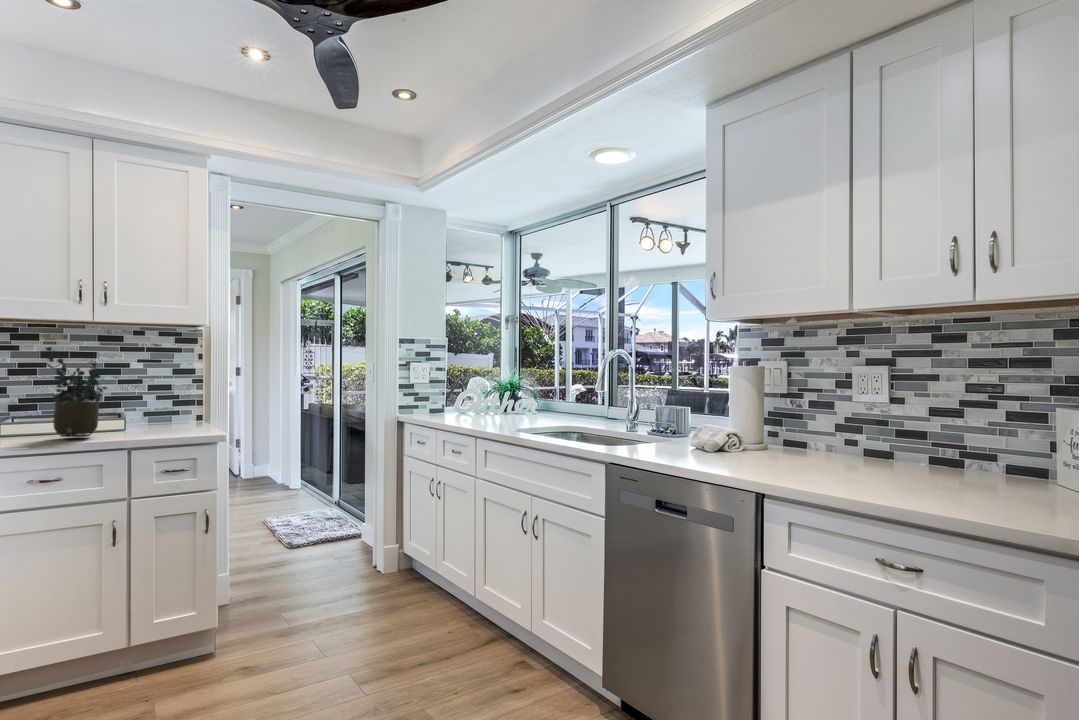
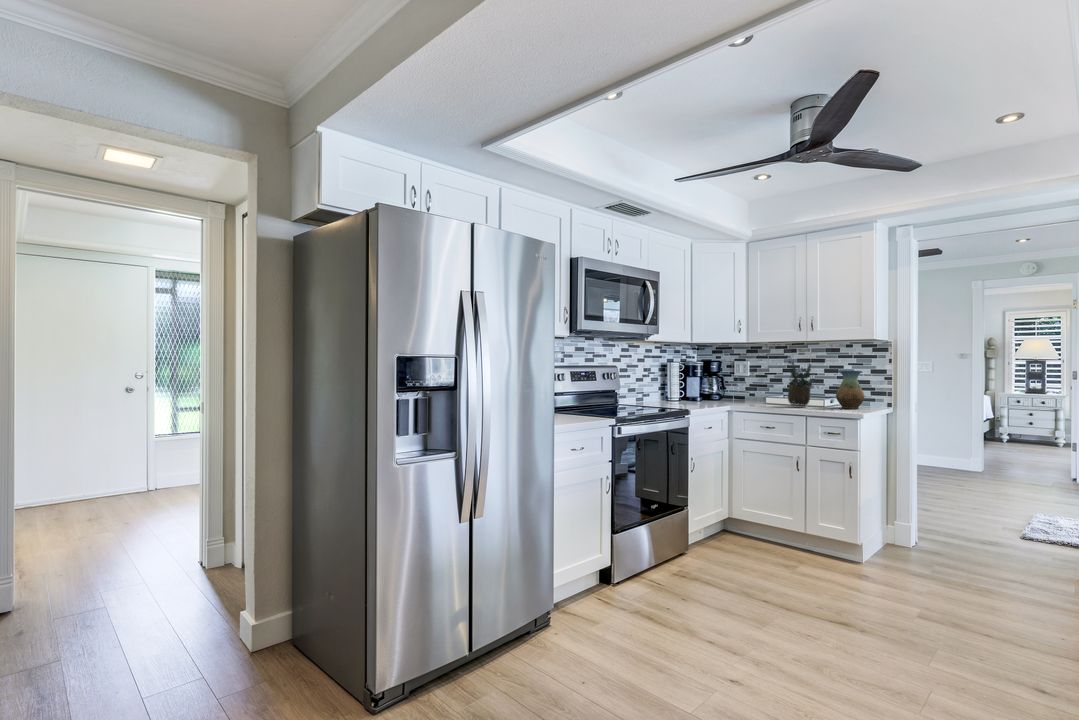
vase: none [138,372,183,431] -> present [836,371,865,409]

